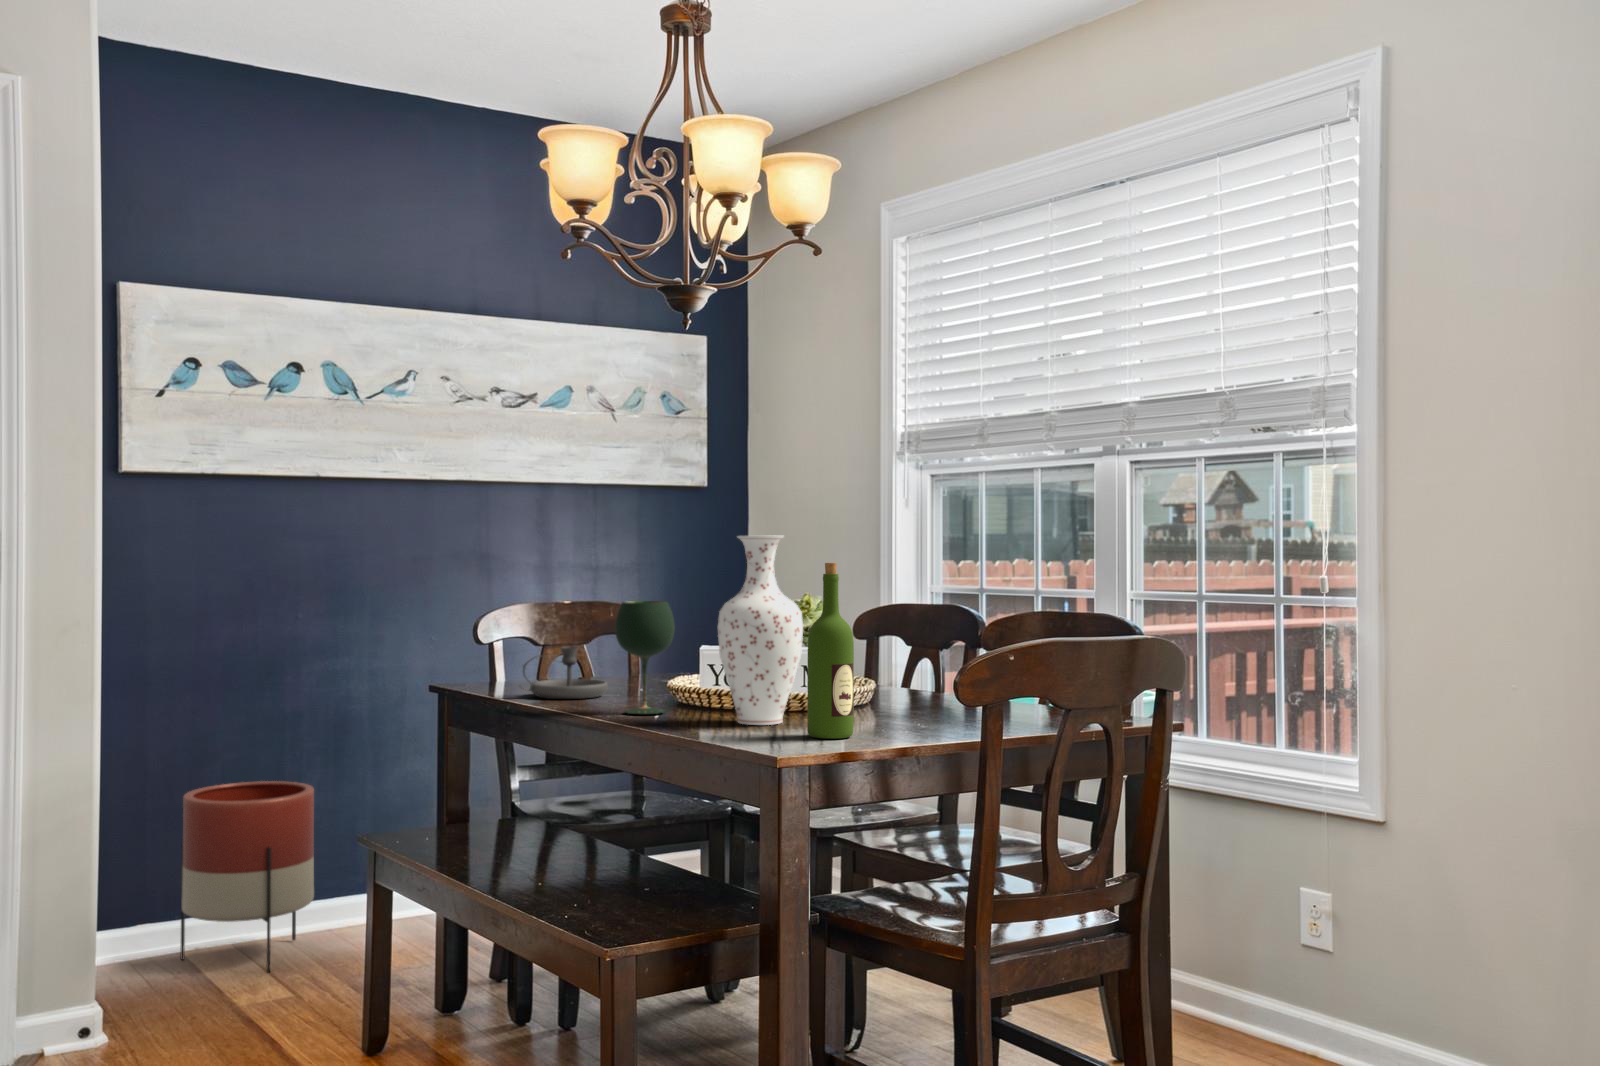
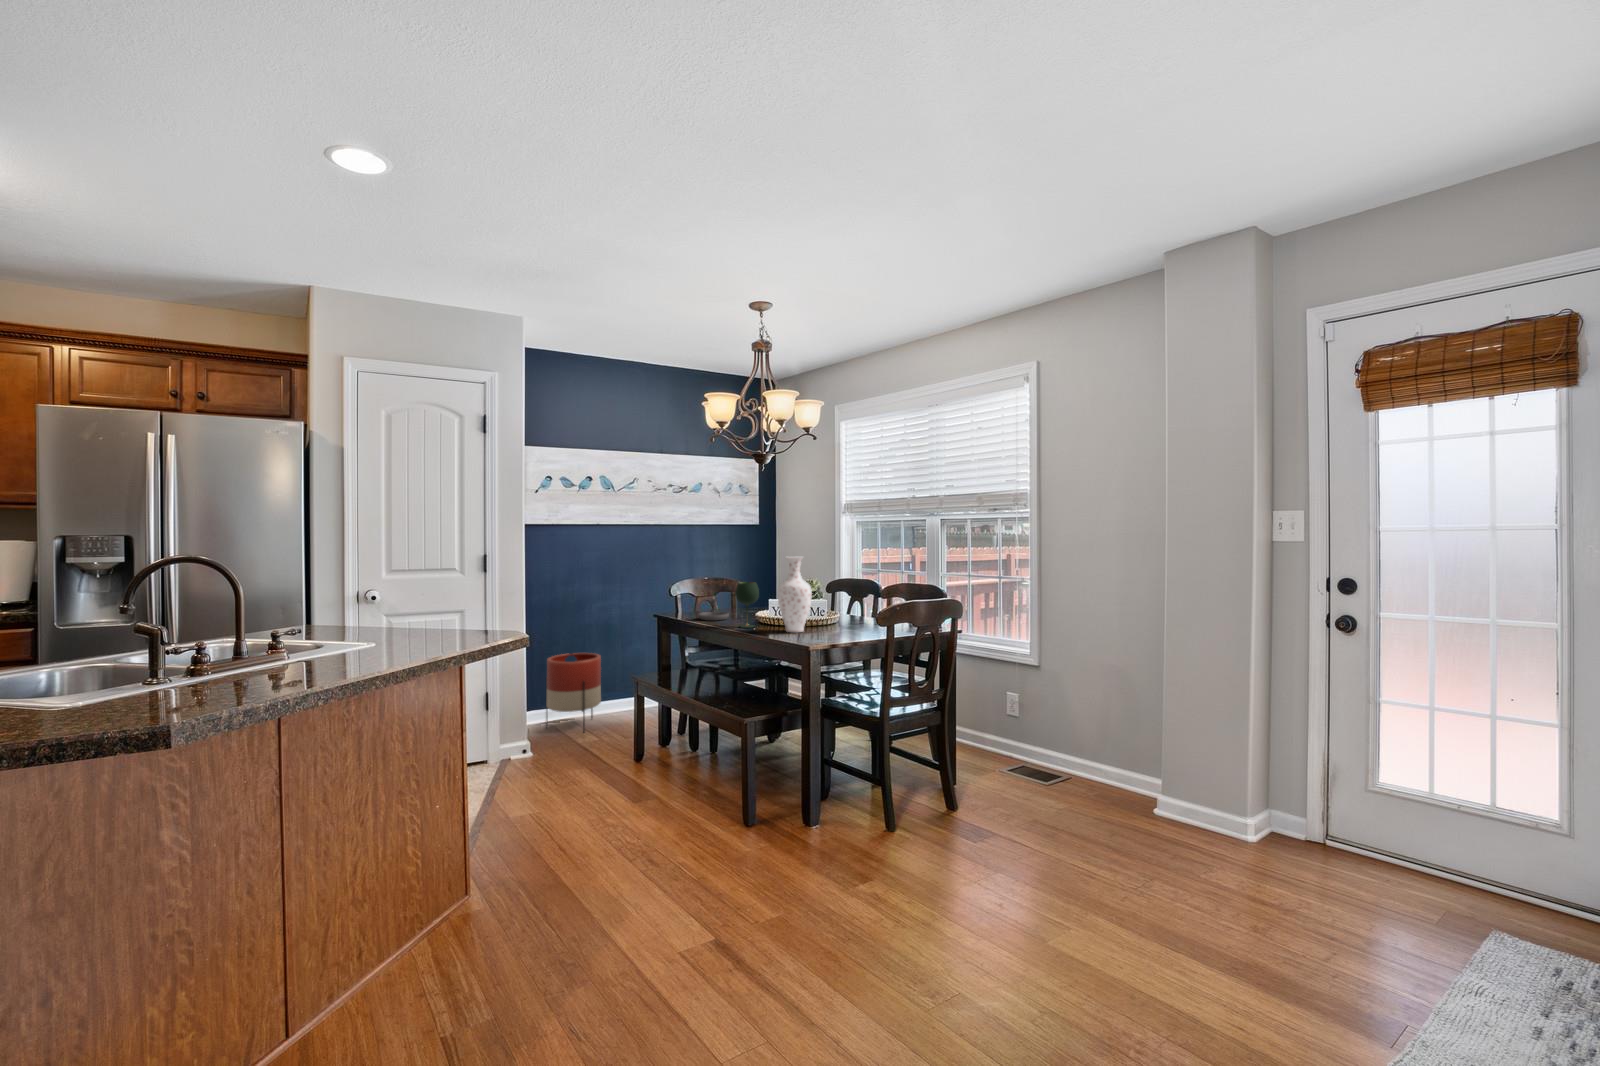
wine bottle: present [807,563,854,739] -> none [815,569,833,638]

